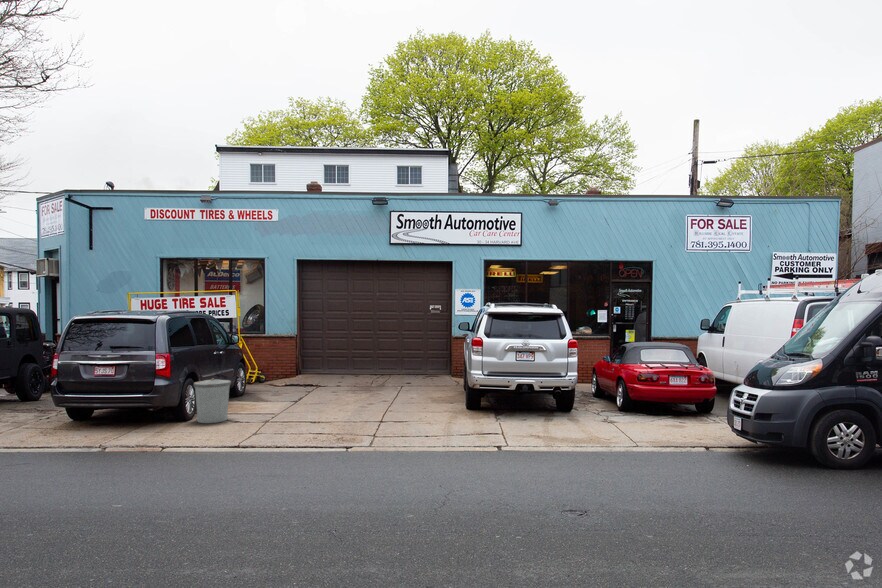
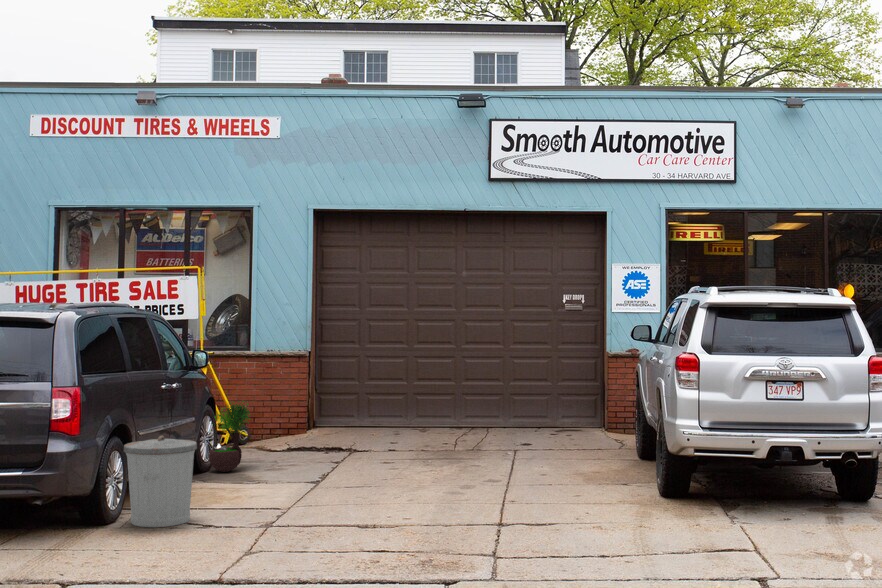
potted tree: none [241,359,263,397] -> present [209,401,250,472]

